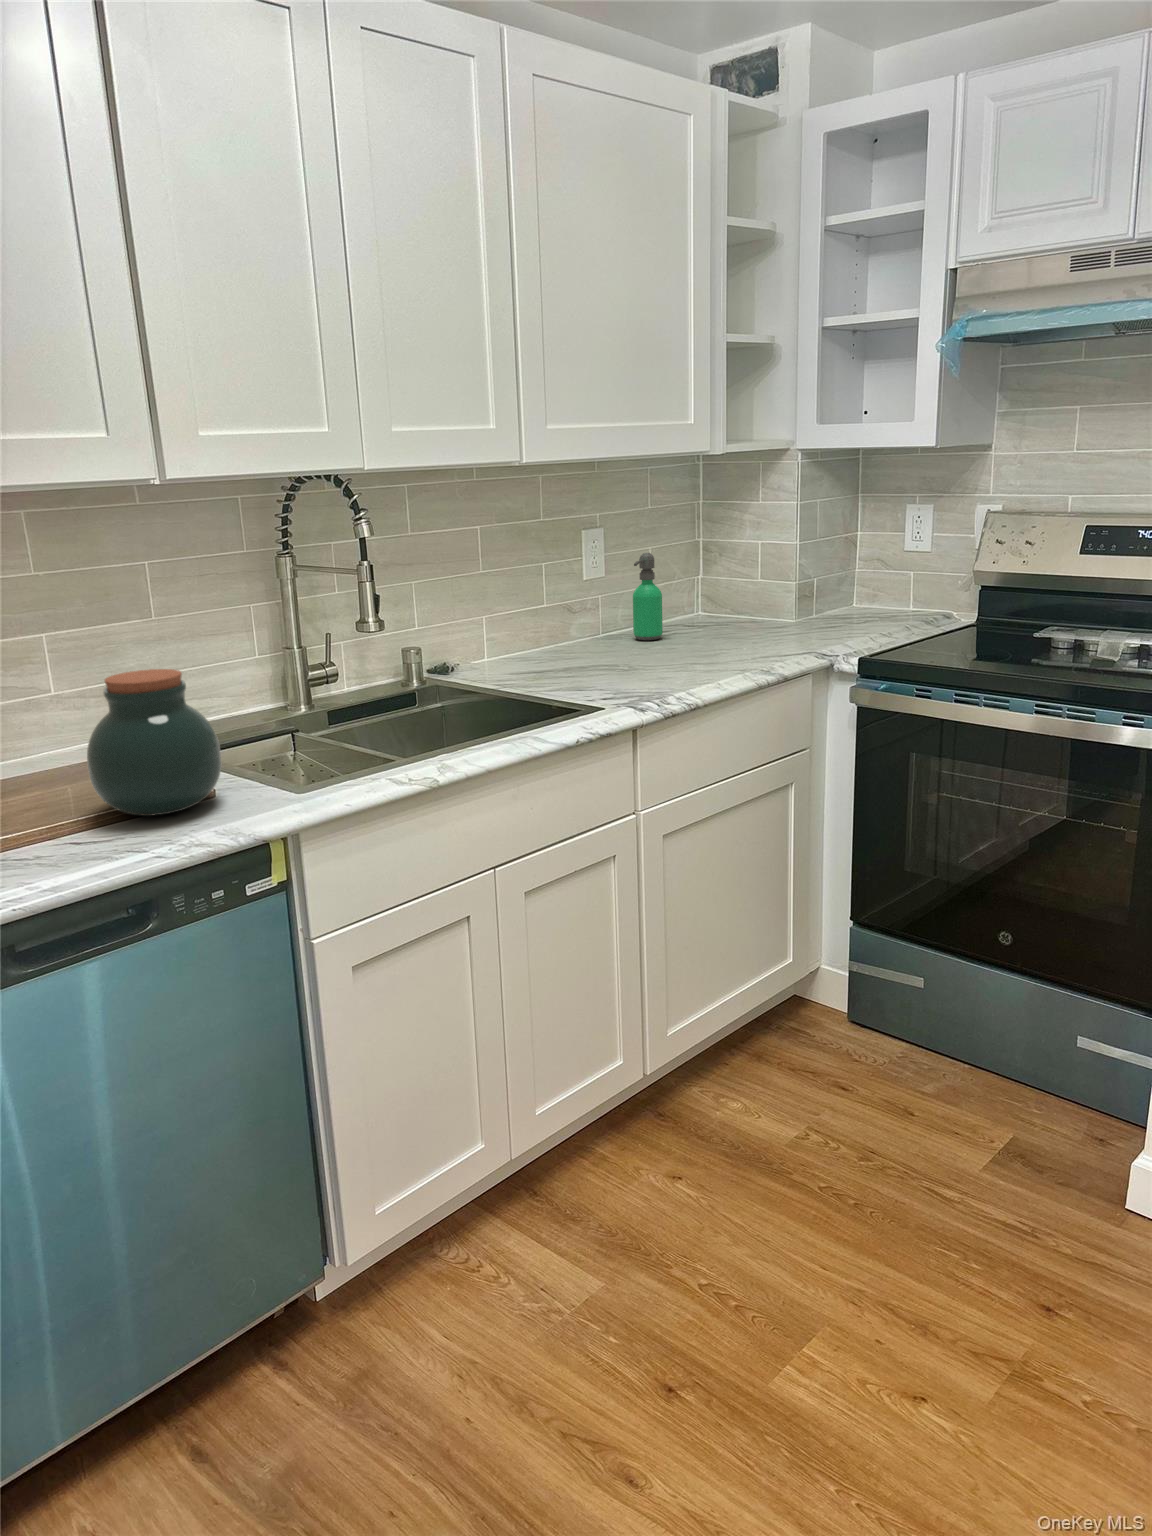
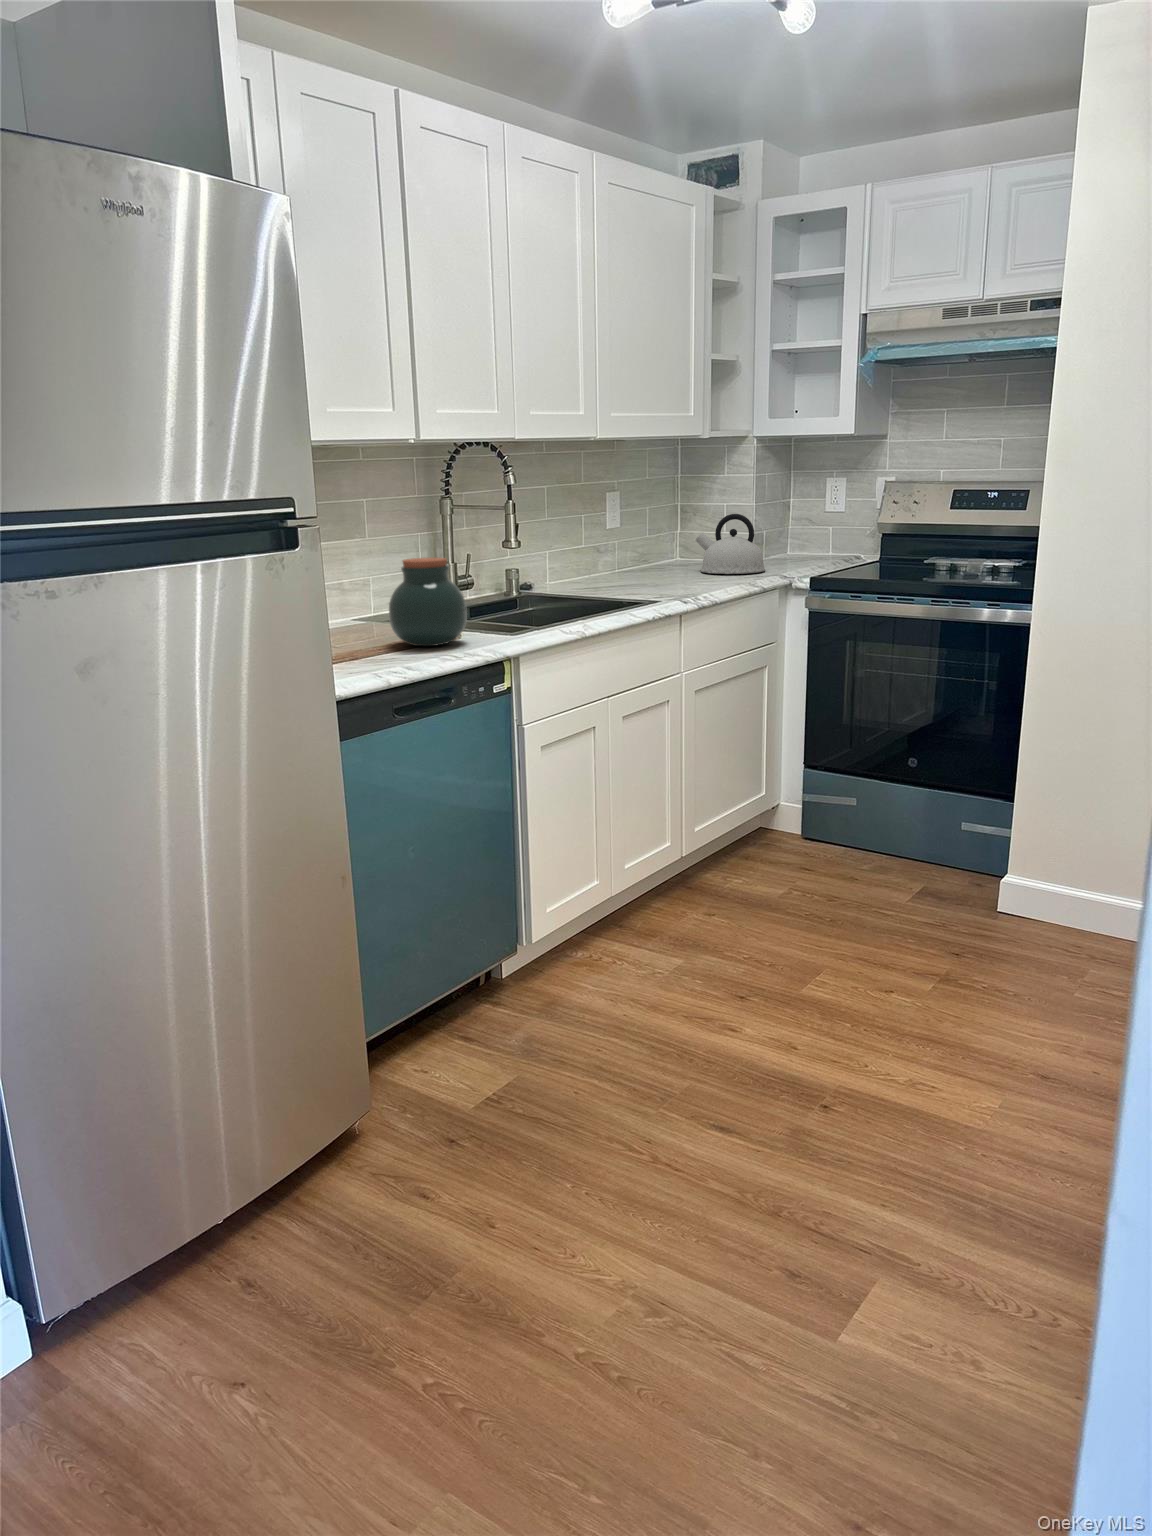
soap dispenser: present [633,553,663,640] -> none [642,509,663,573]
kettle: none [706,560,803,647] -> present [695,514,765,574]

